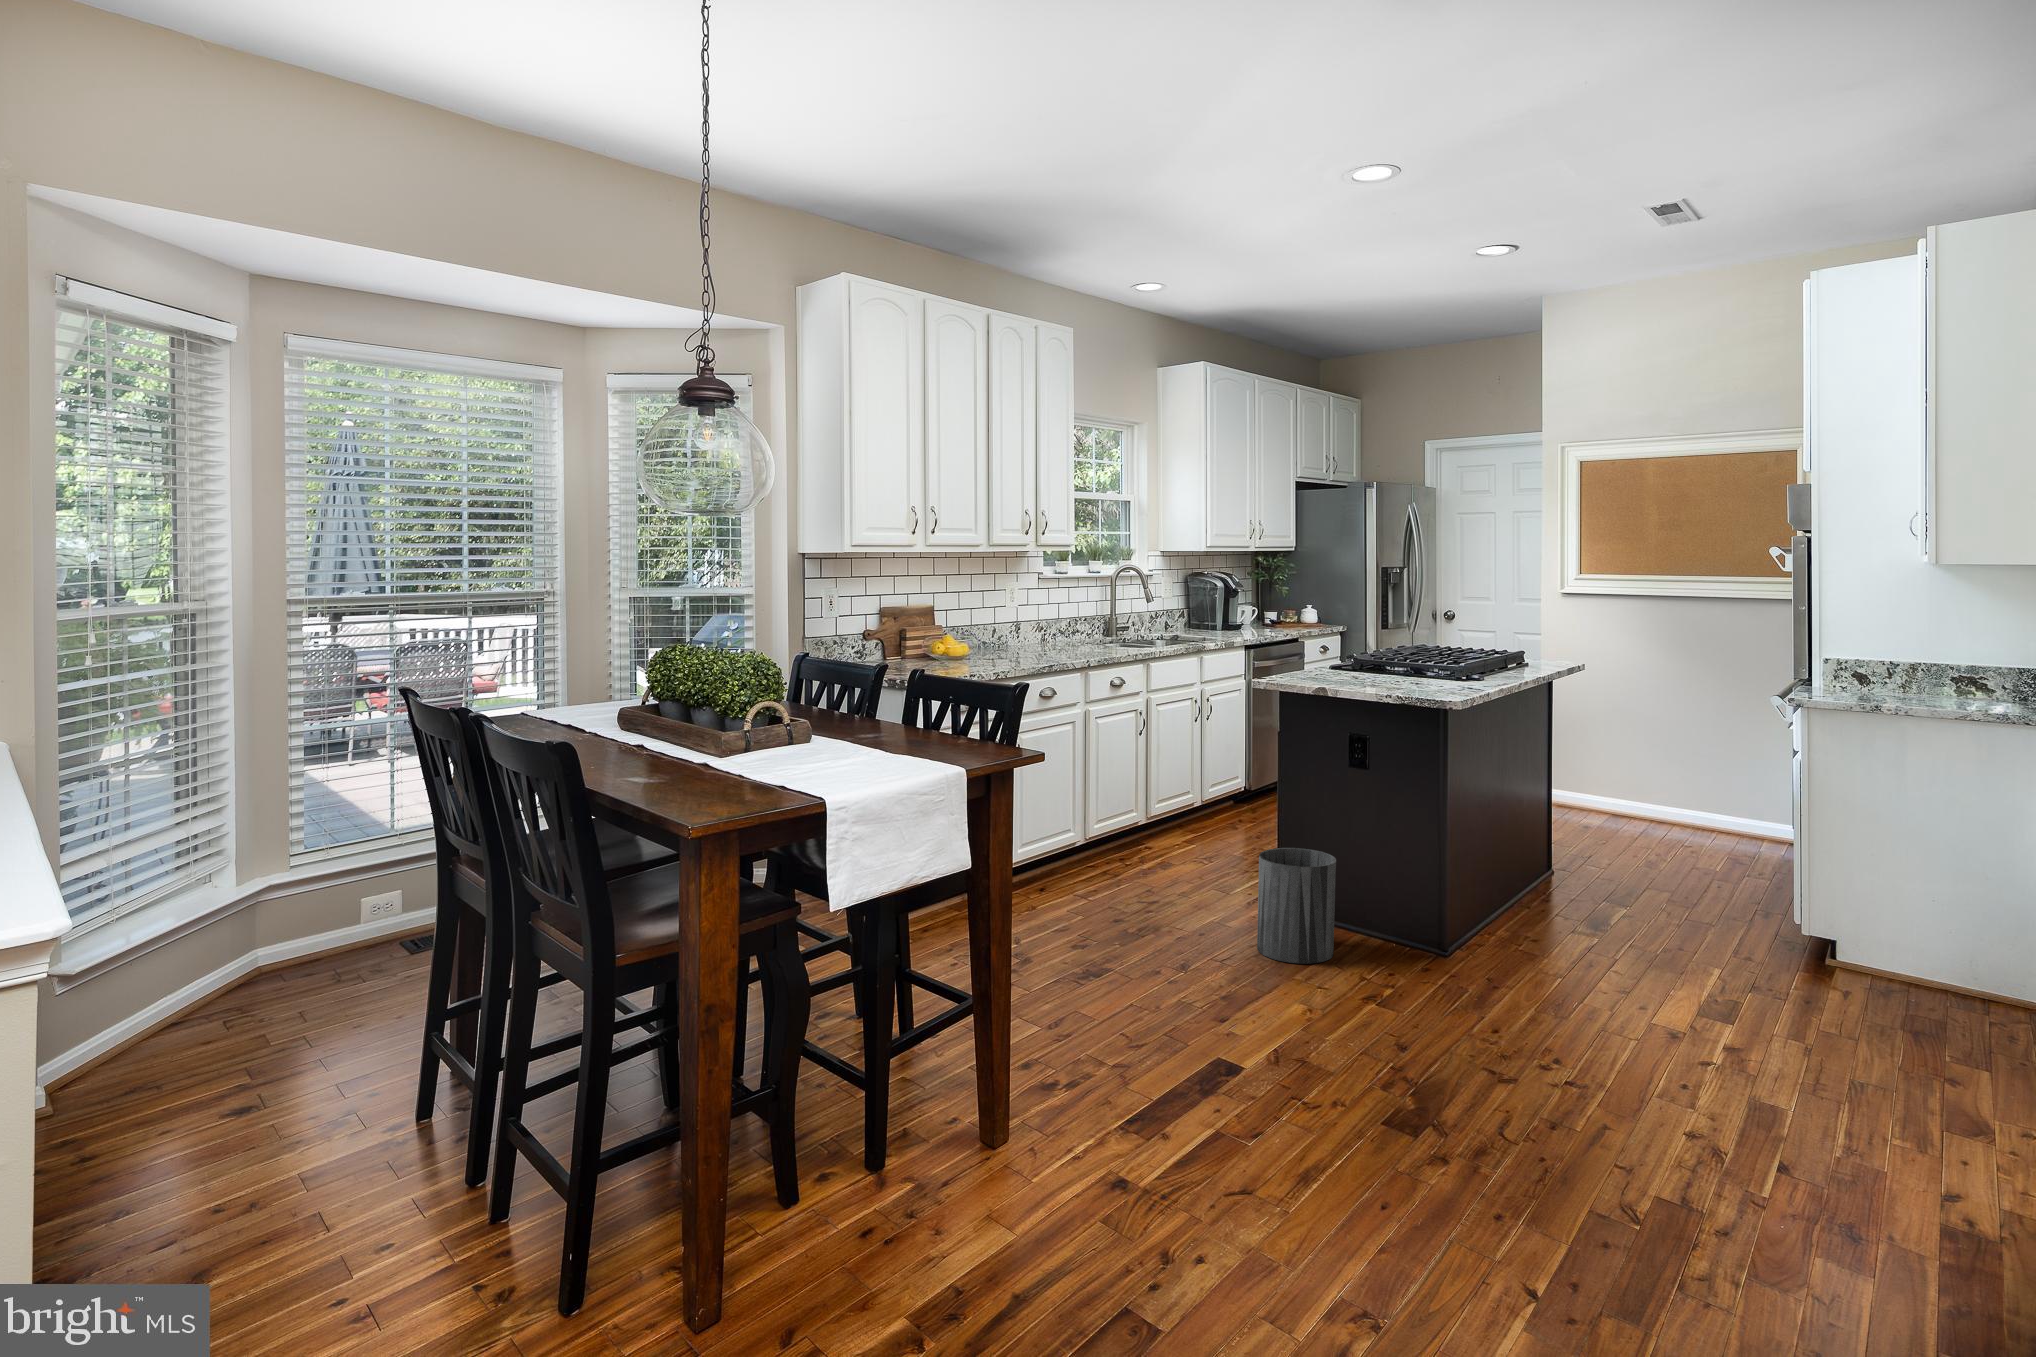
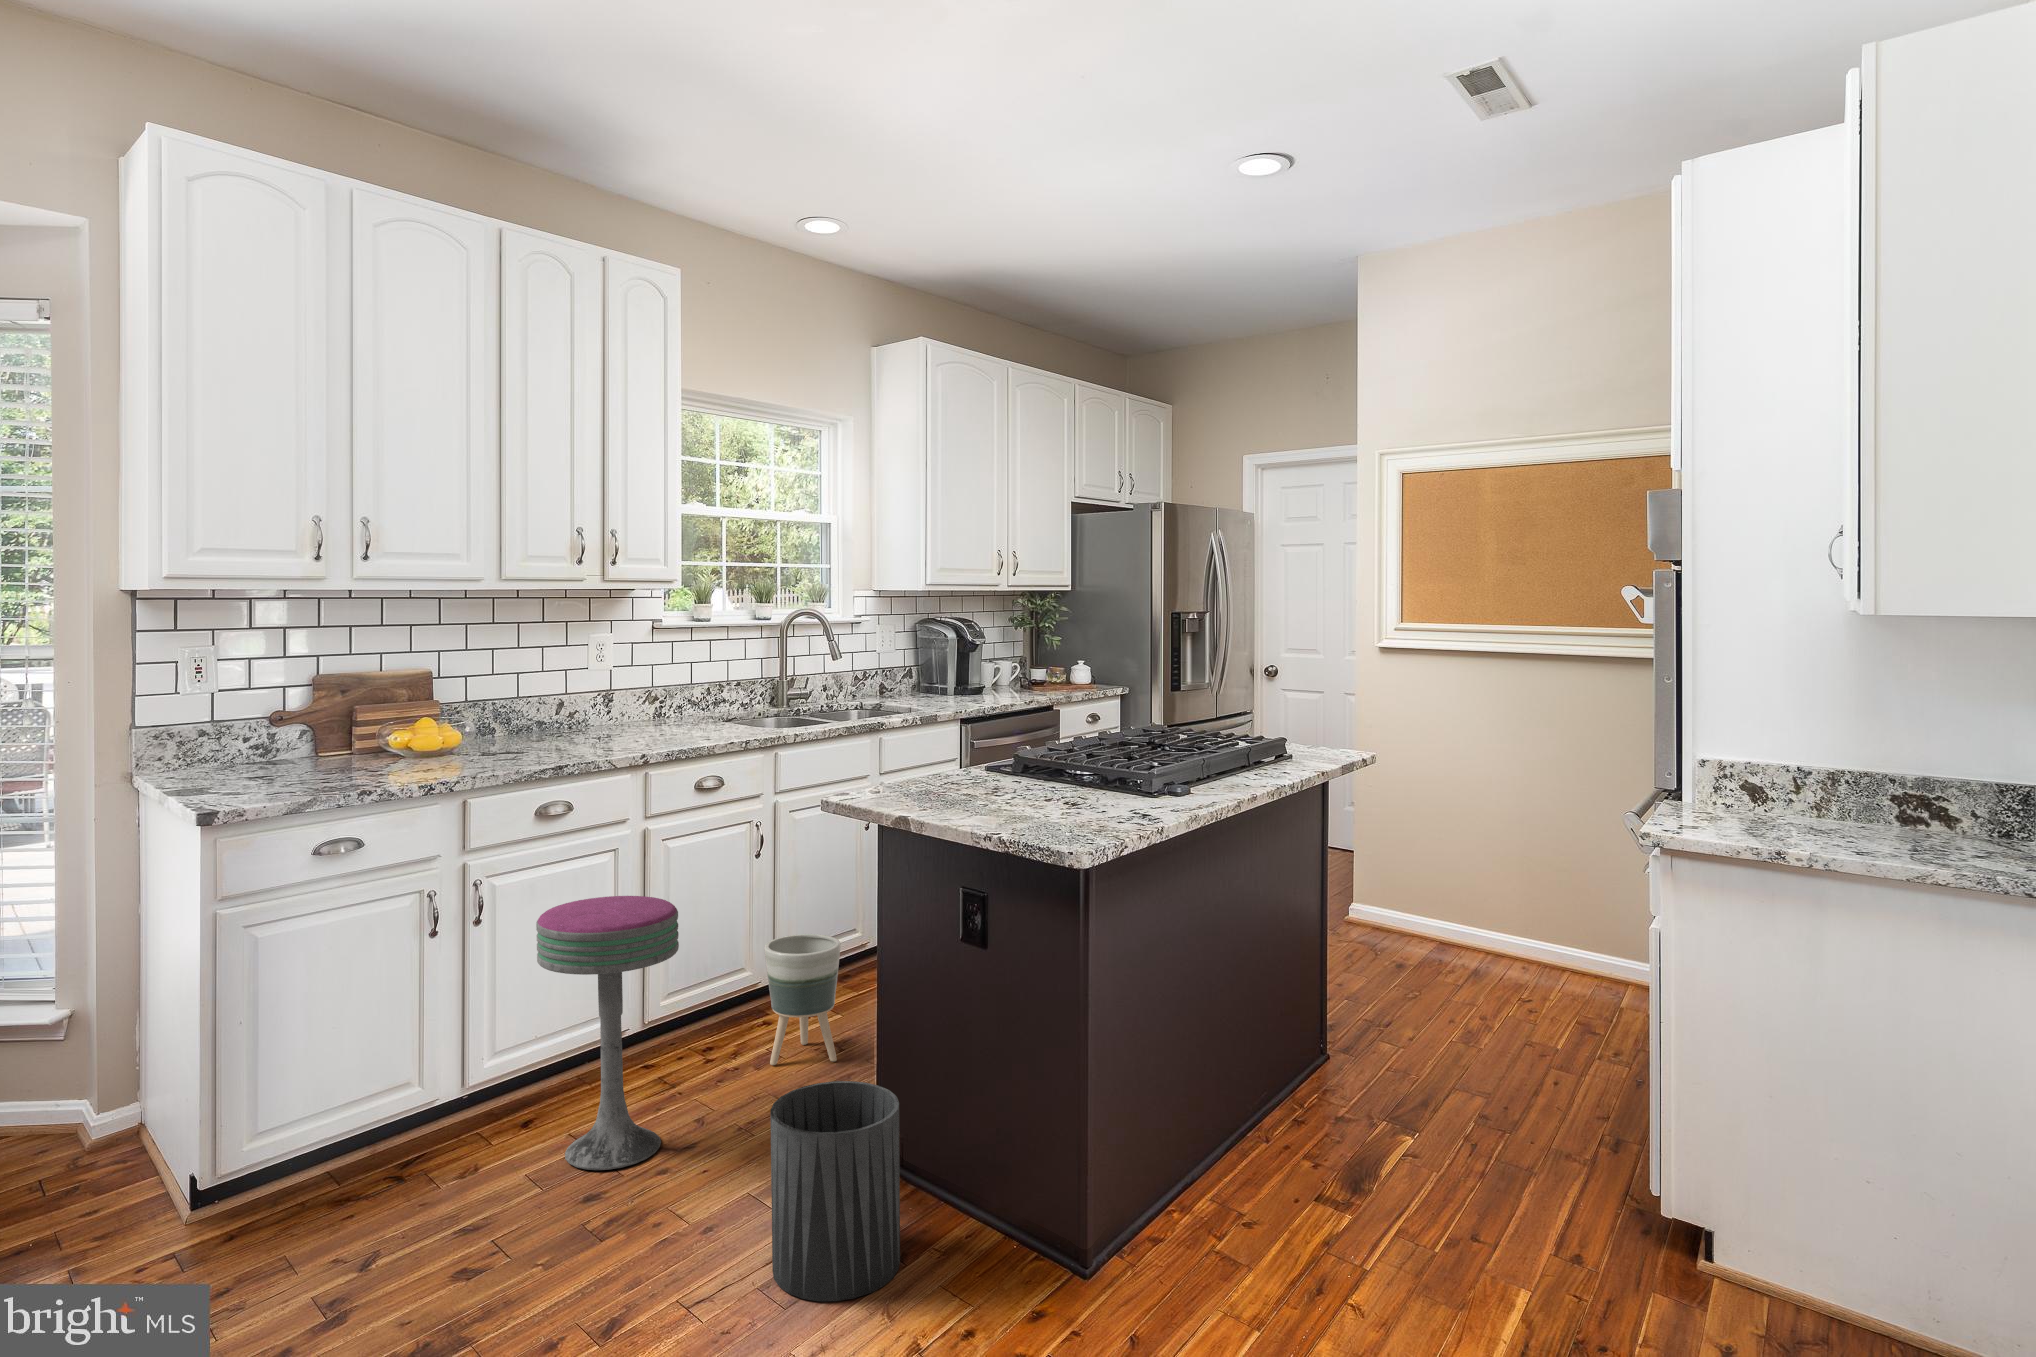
bar stool: none [1068,747,1152,911] -> present [536,896,679,1170]
planter: none [1163,784,1213,866] -> present [764,934,841,1065]

